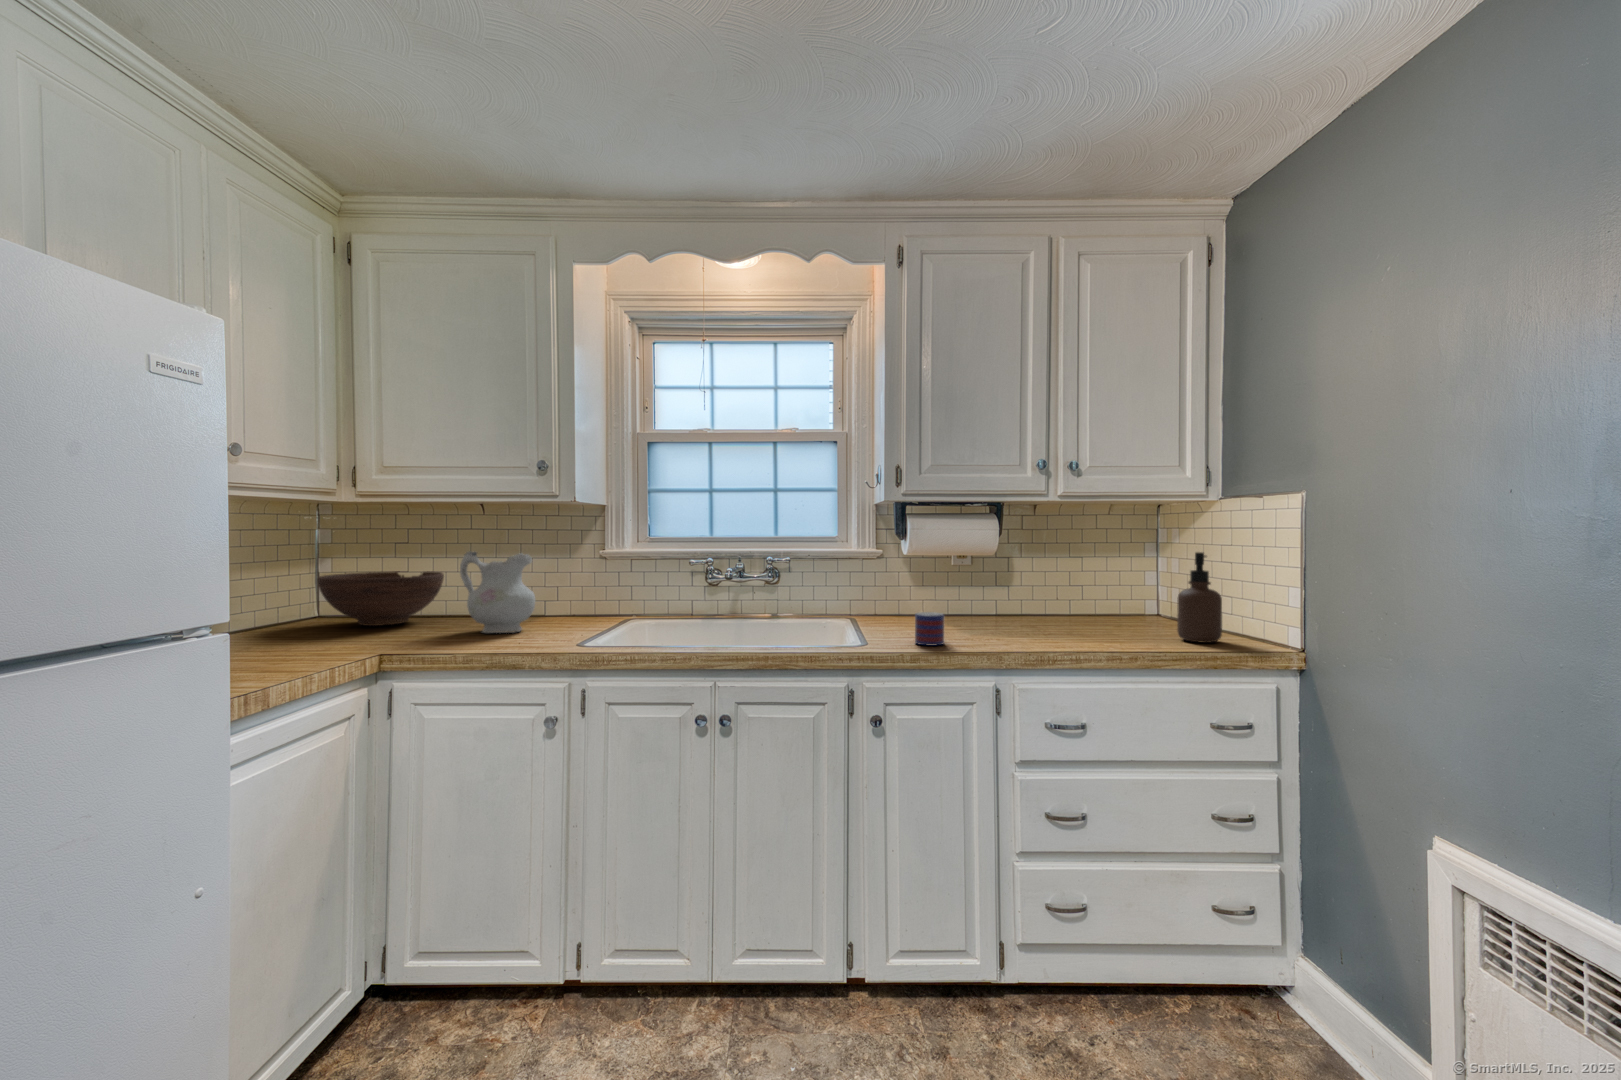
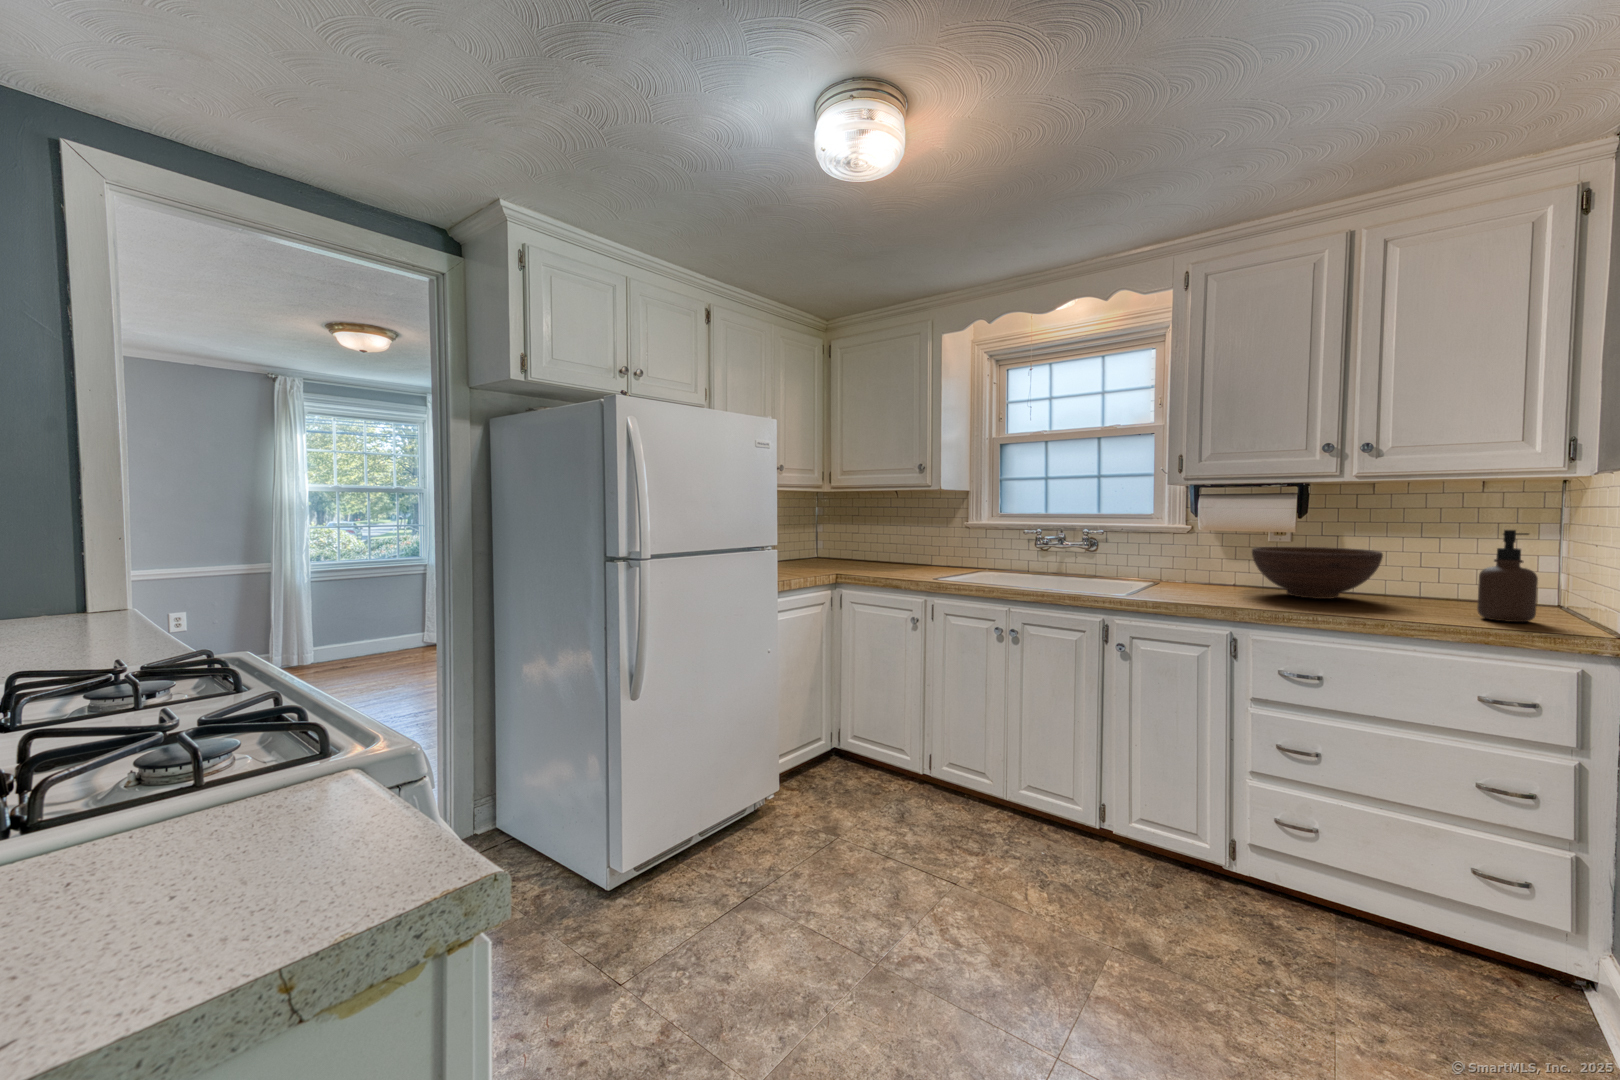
ceramic pitcher: present [460,552,535,633] -> none [881,520,921,570]
fruit bowl: present [317,571,444,626] -> present [1252,546,1383,599]
mug: present [915,612,944,646] -> none [1170,573,1200,598]

